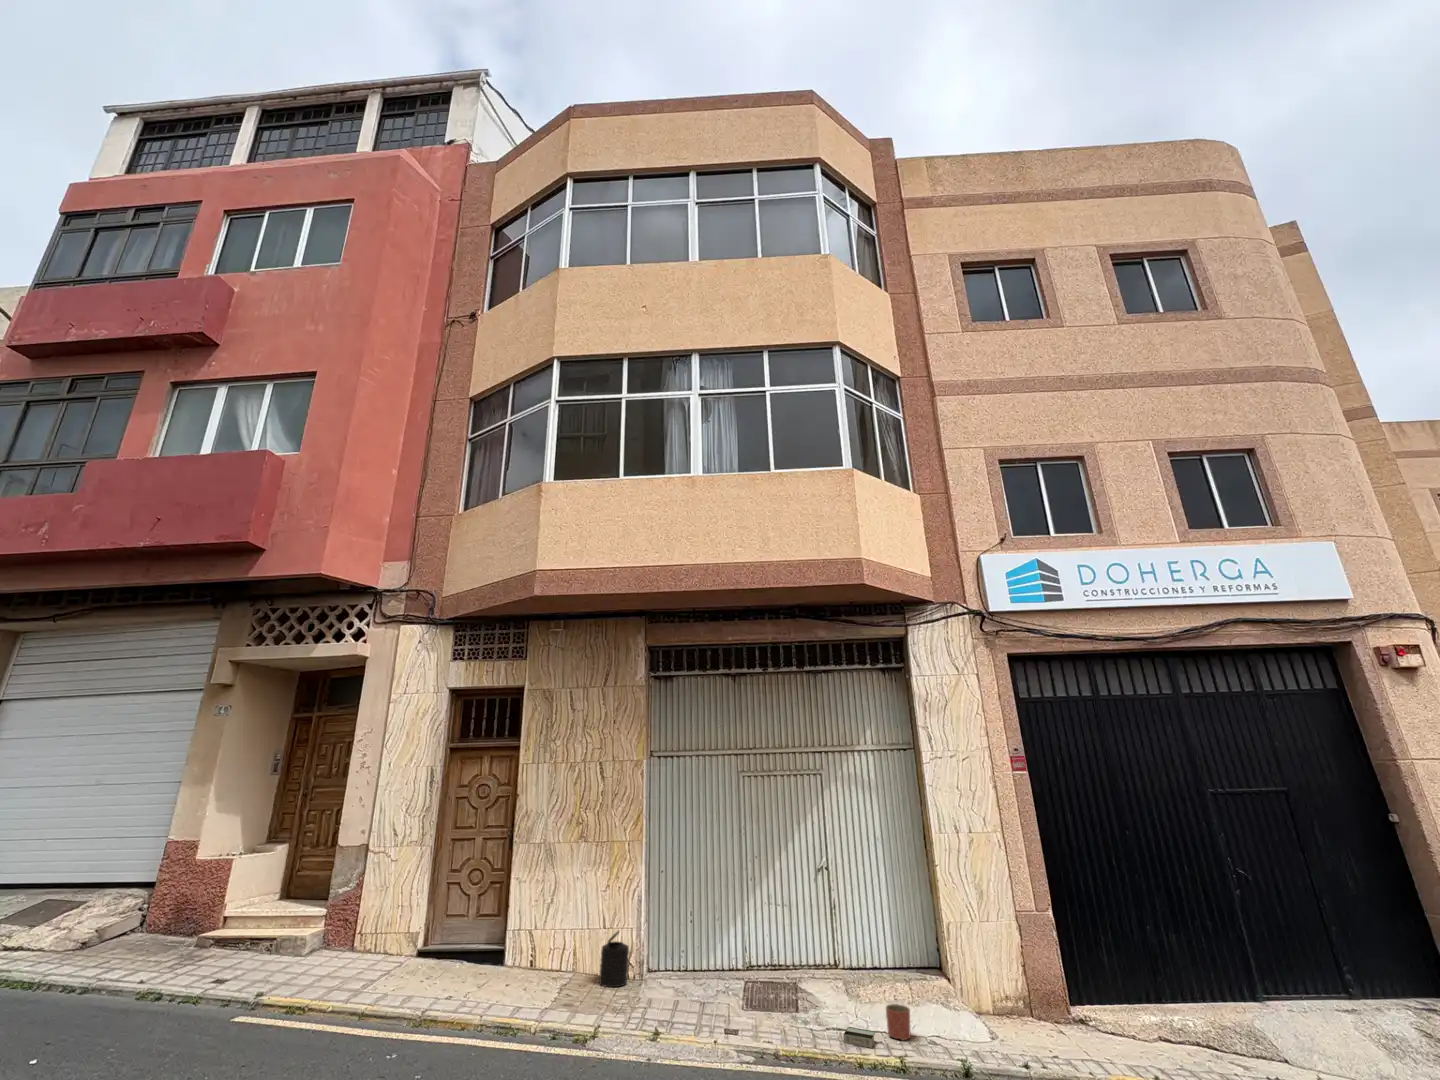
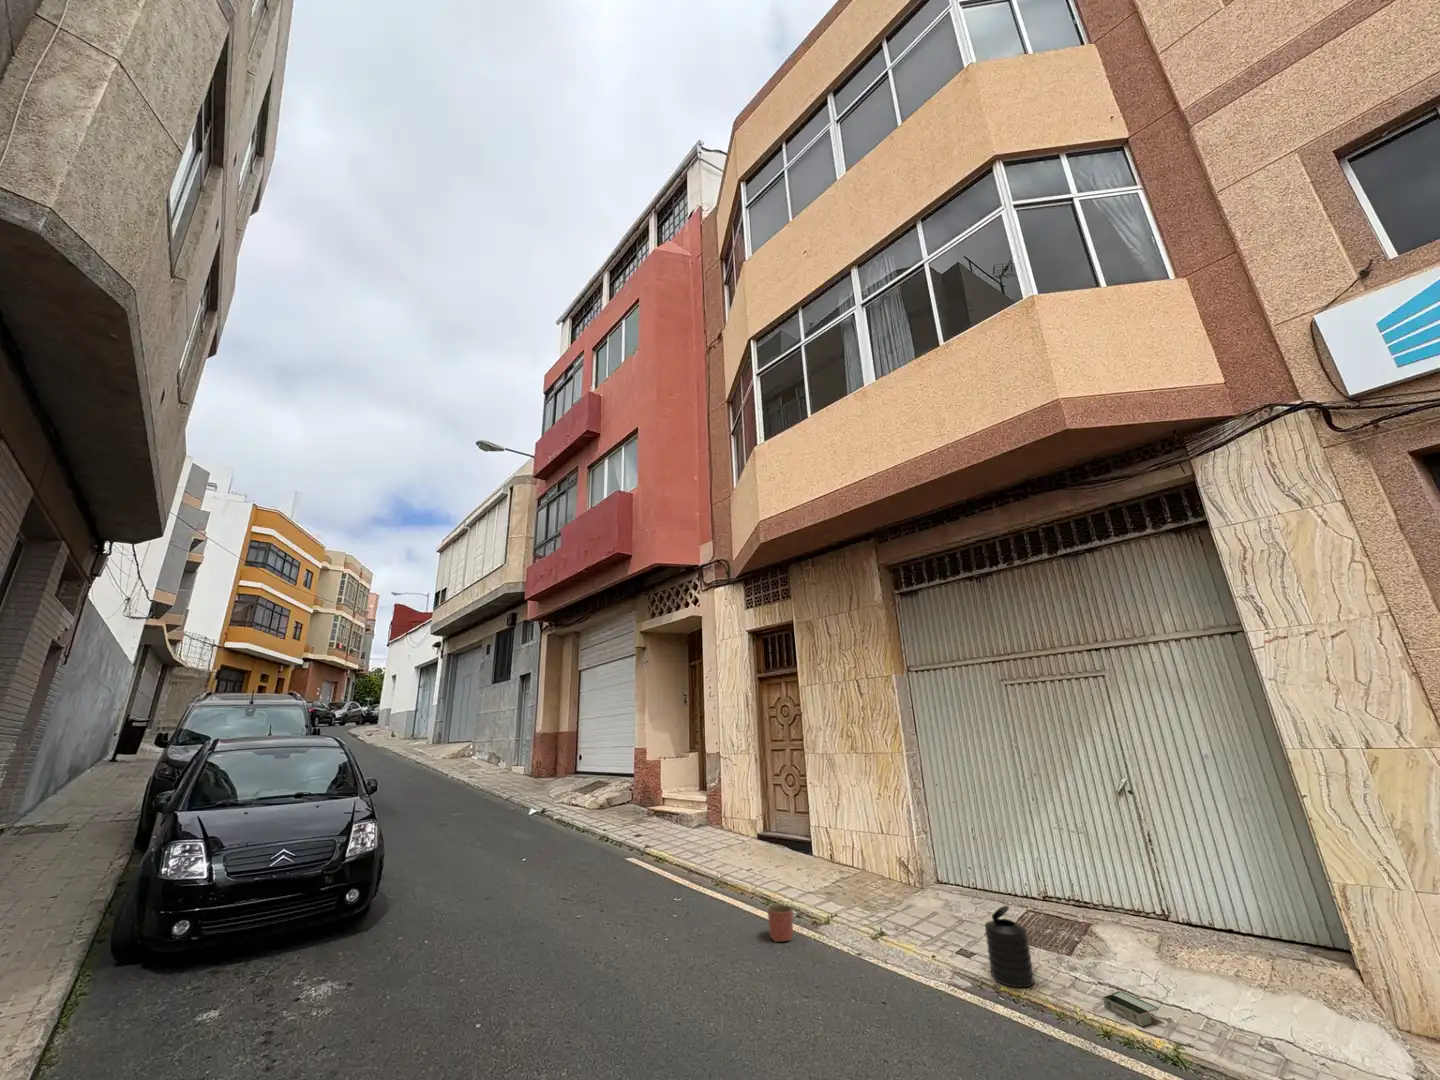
trash can: present [599,931,629,987] -> present [985,906,1034,987]
planter: present [886,1004,911,1040] -> present [768,904,793,941]

